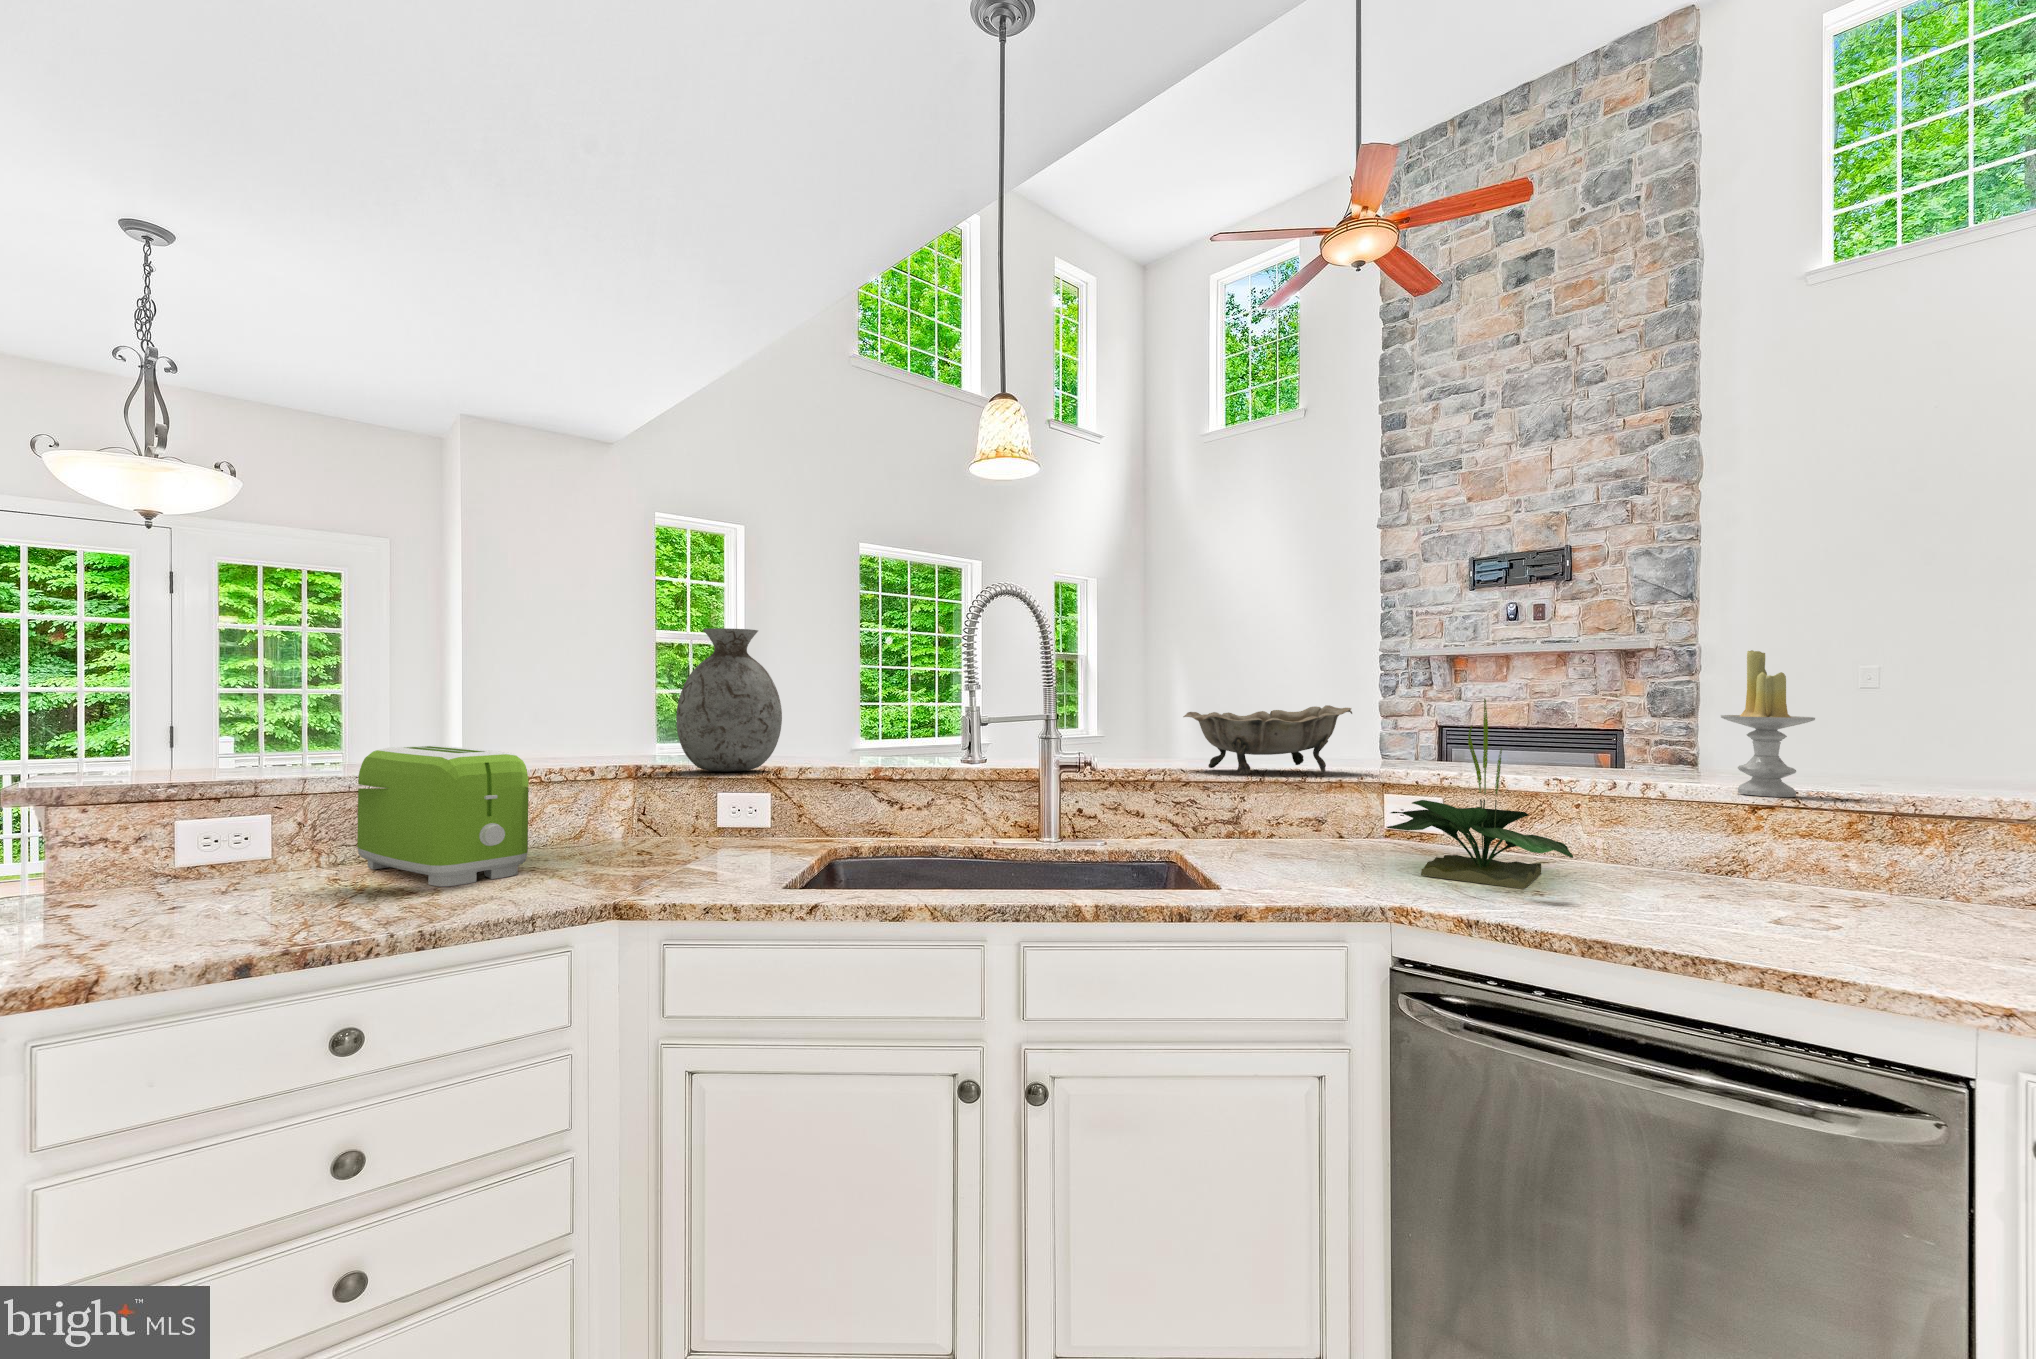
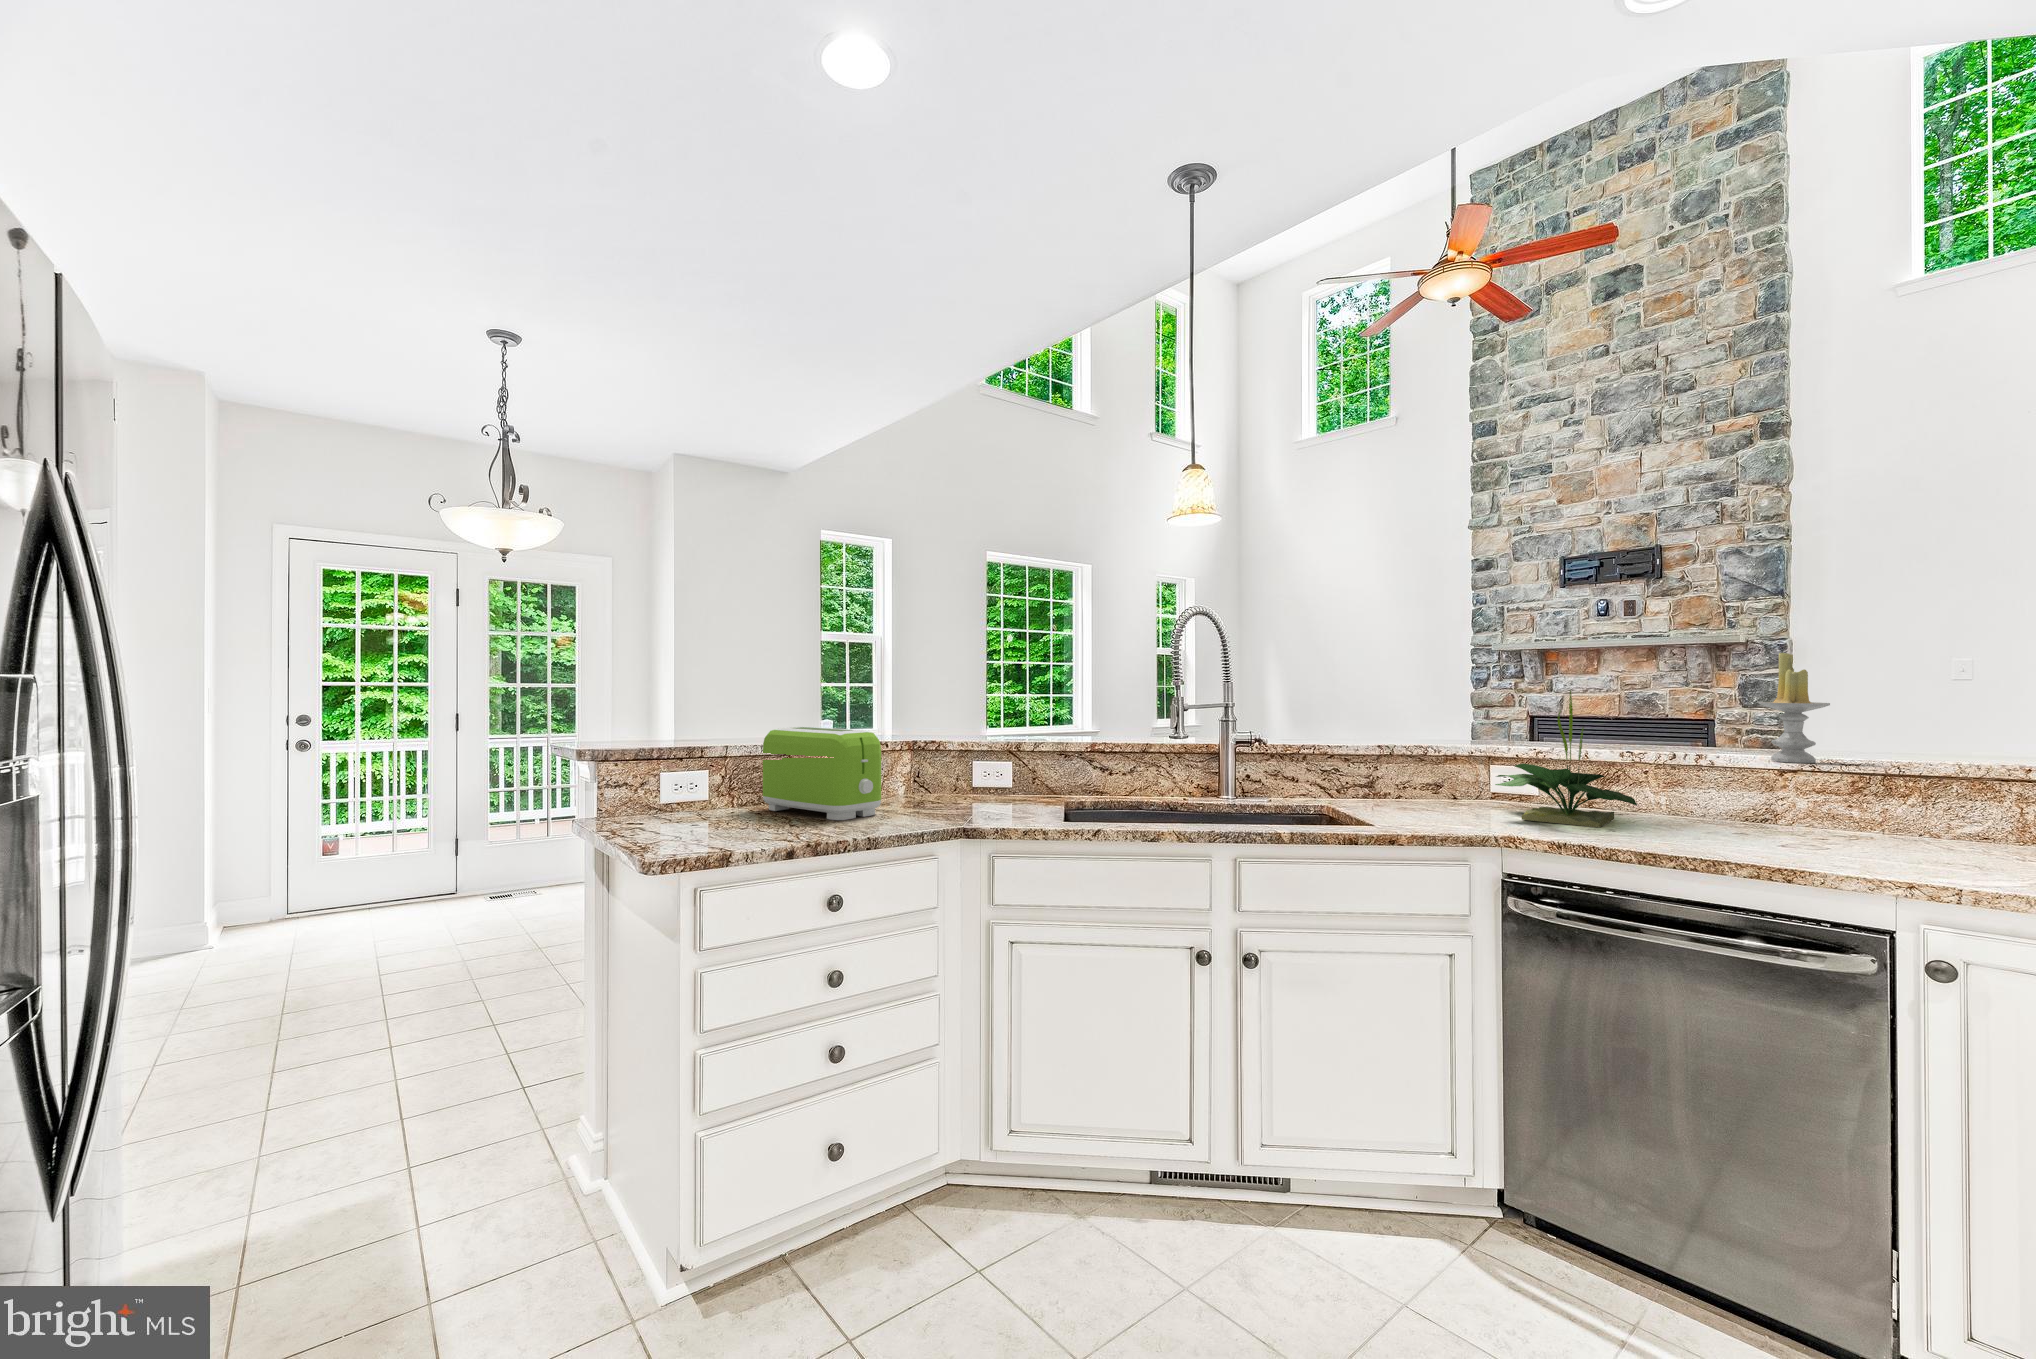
vase: present [676,628,782,772] -> none [948,641,1022,746]
decorative bowl: present [1183,705,1352,774] -> none [1324,695,1463,750]

